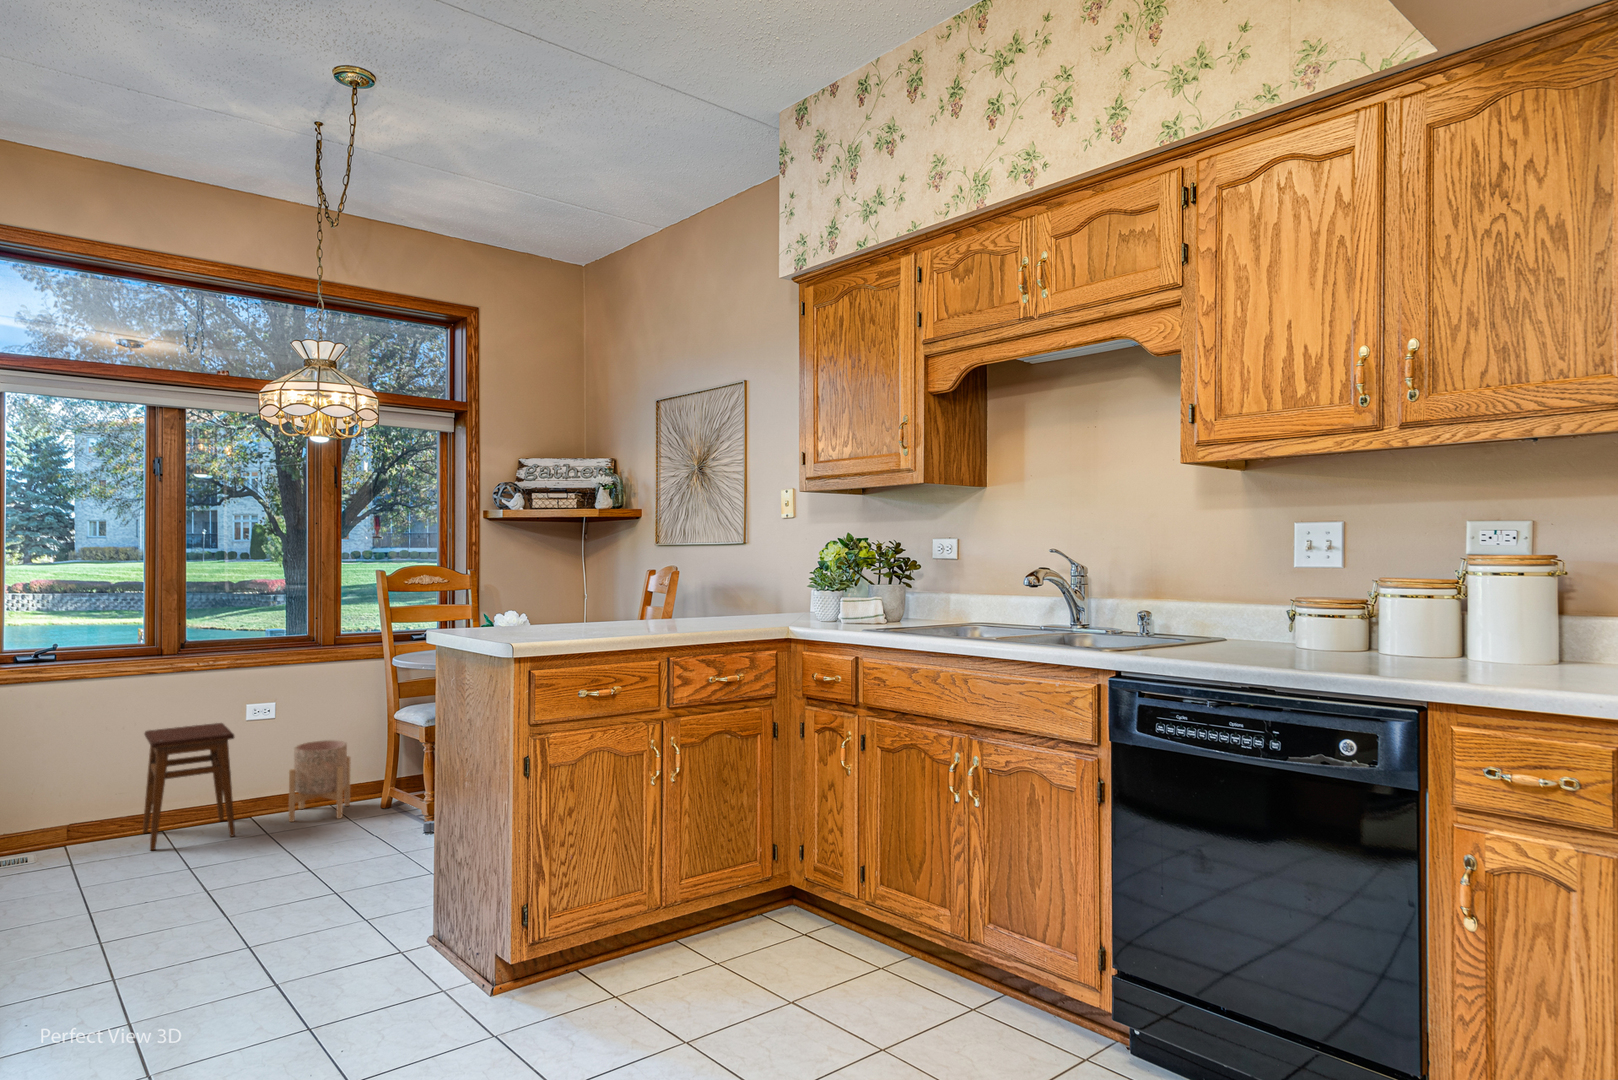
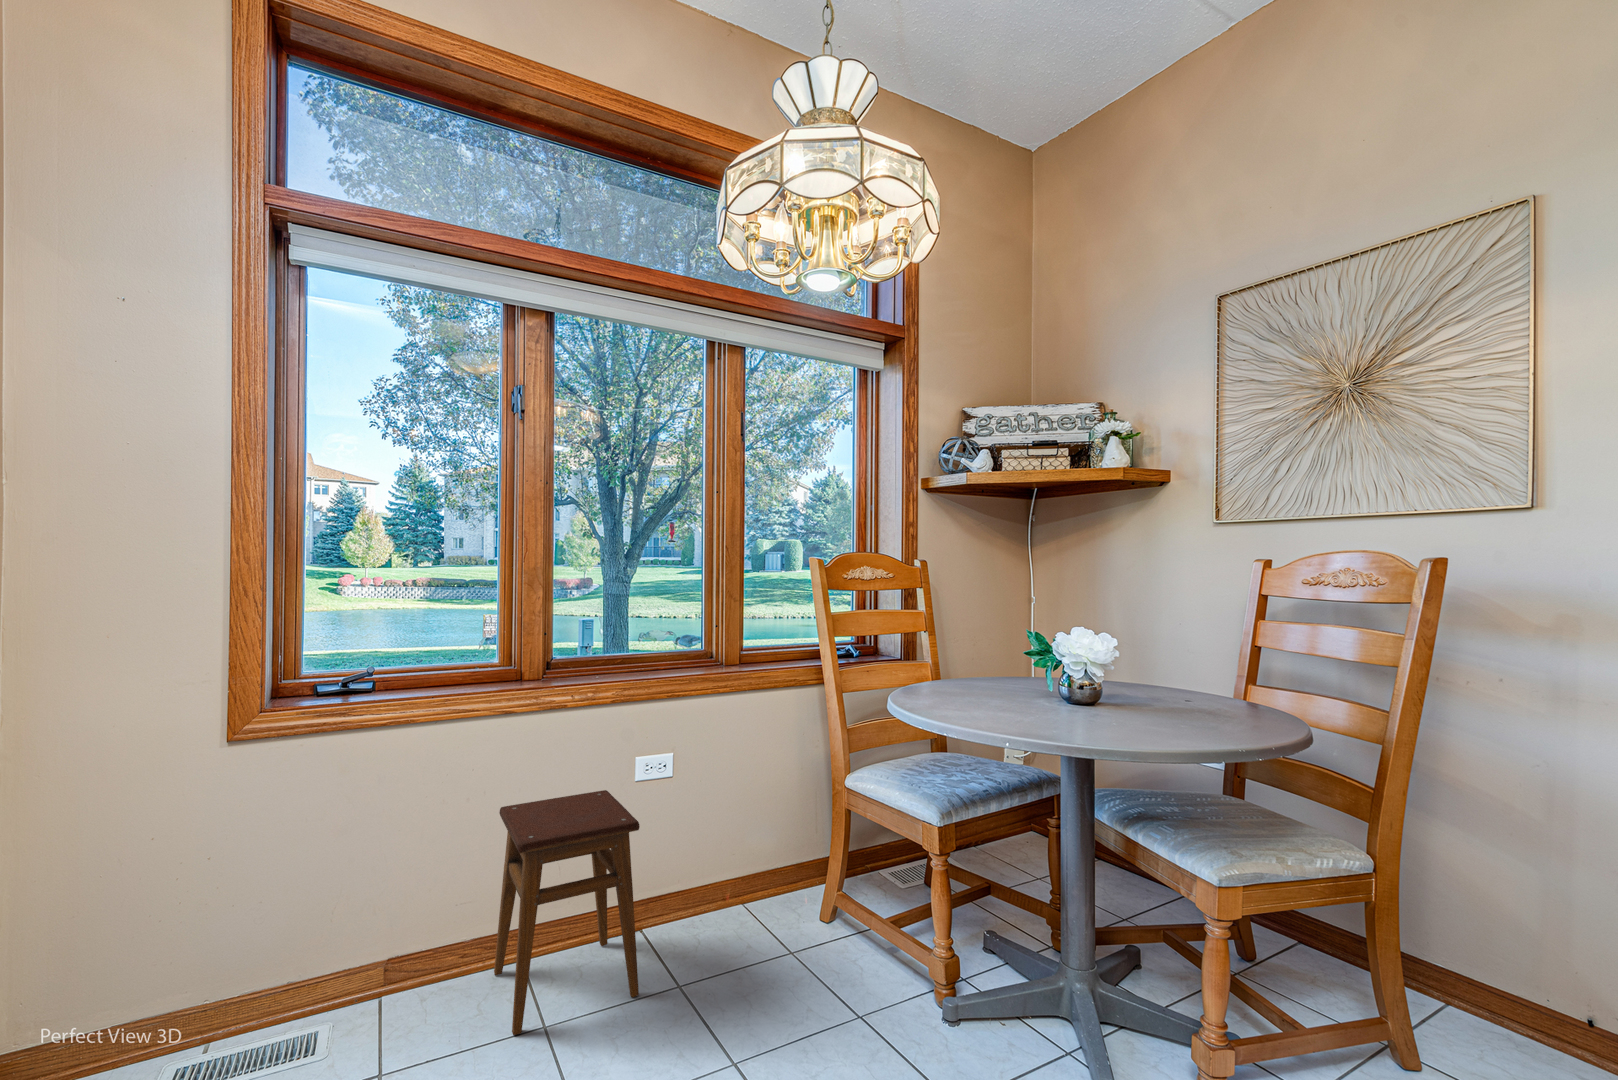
planter: present [289,740,350,822] -> none [705,814,784,956]

